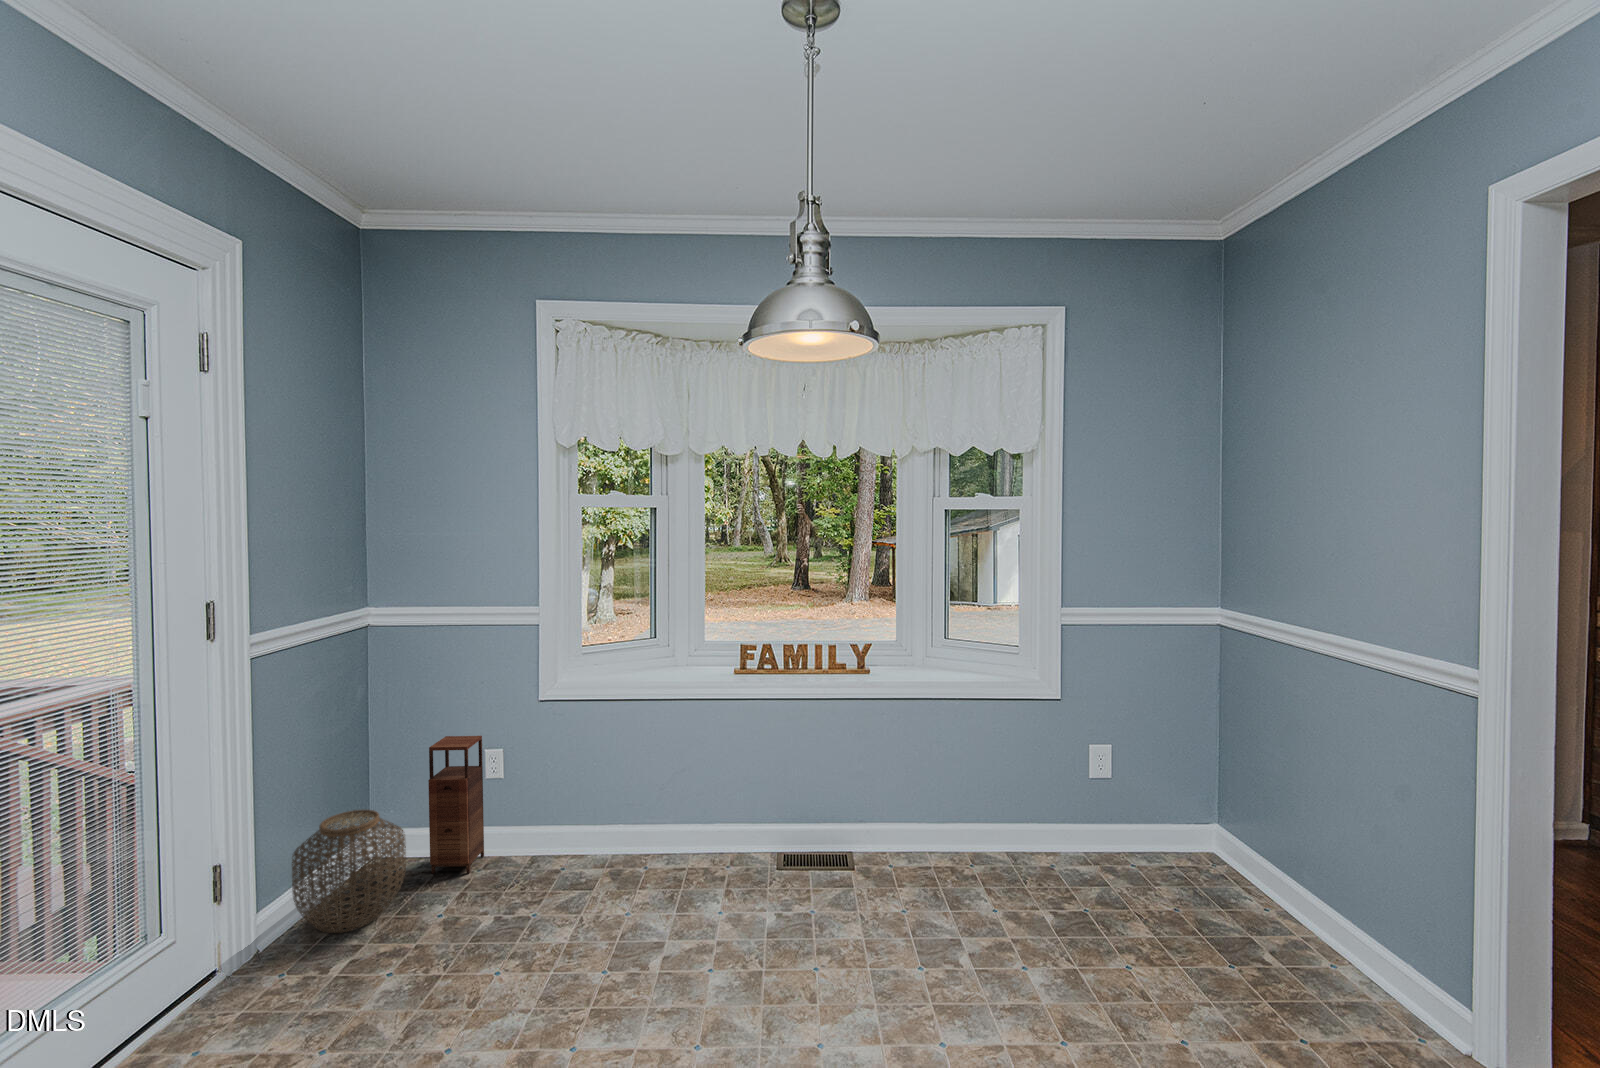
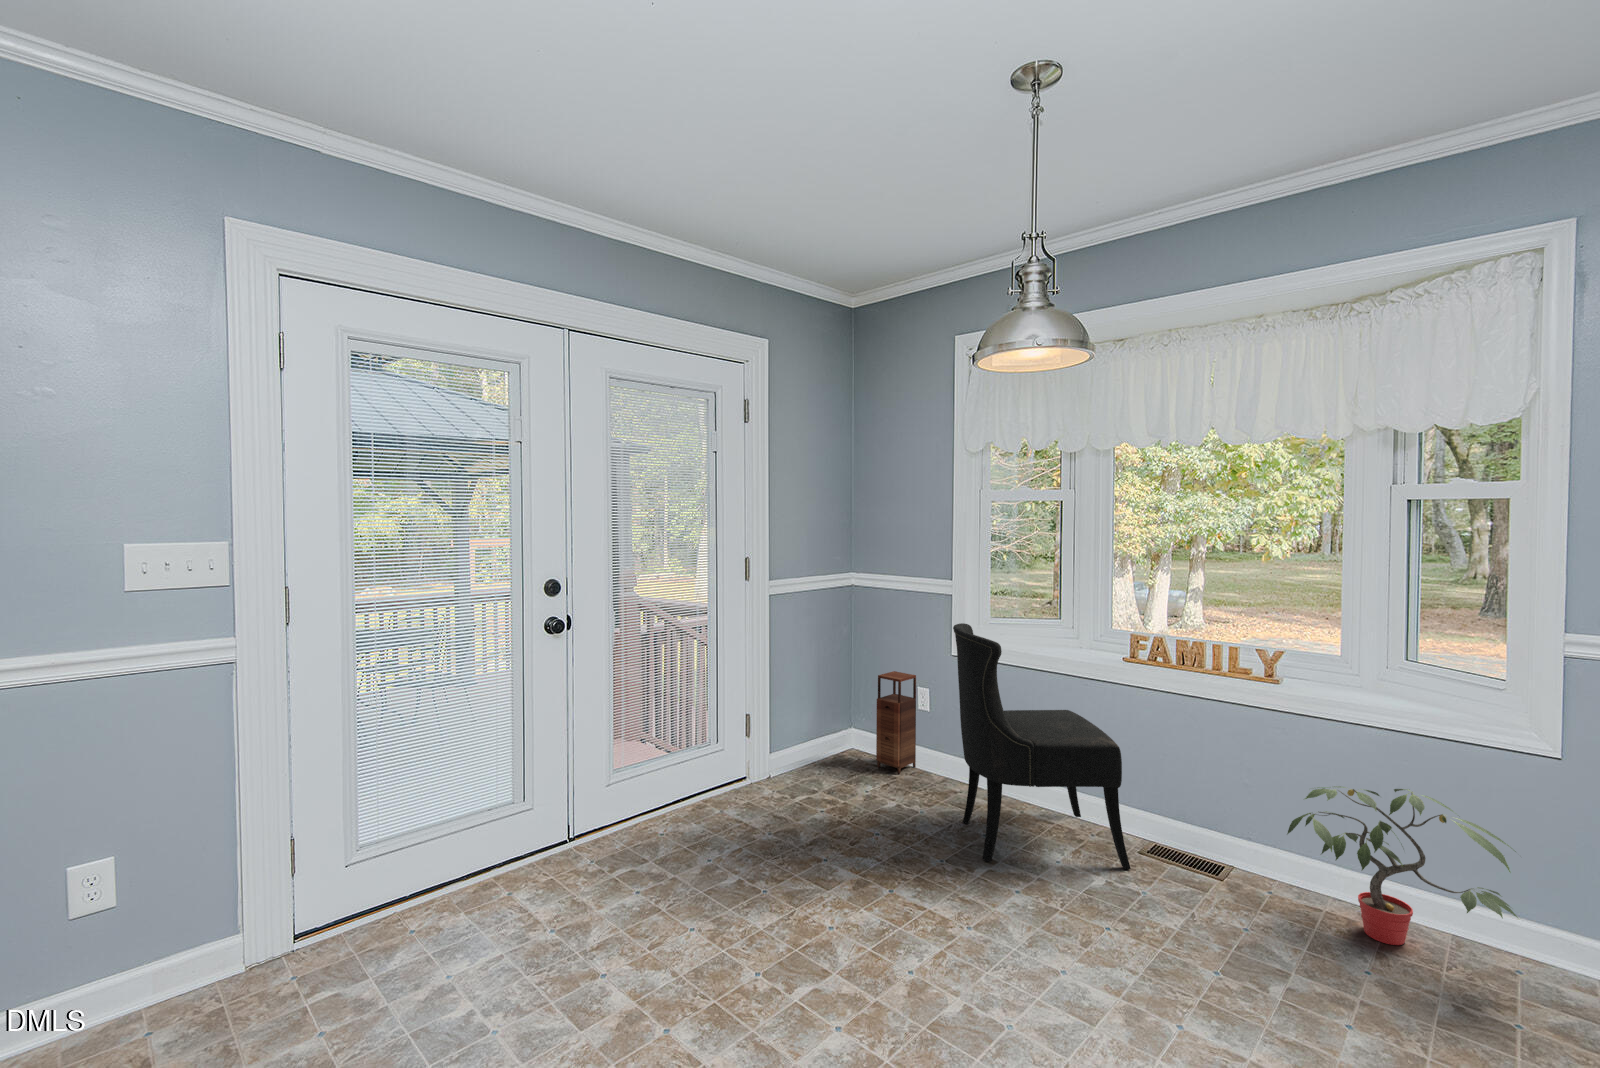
dining chair: none [579,661,786,948] -> present [953,623,1131,869]
potted plant: none [903,744,1063,877] -> present [1287,786,1518,945]
woven basket: present [292,810,406,933] -> none [789,705,854,782]

